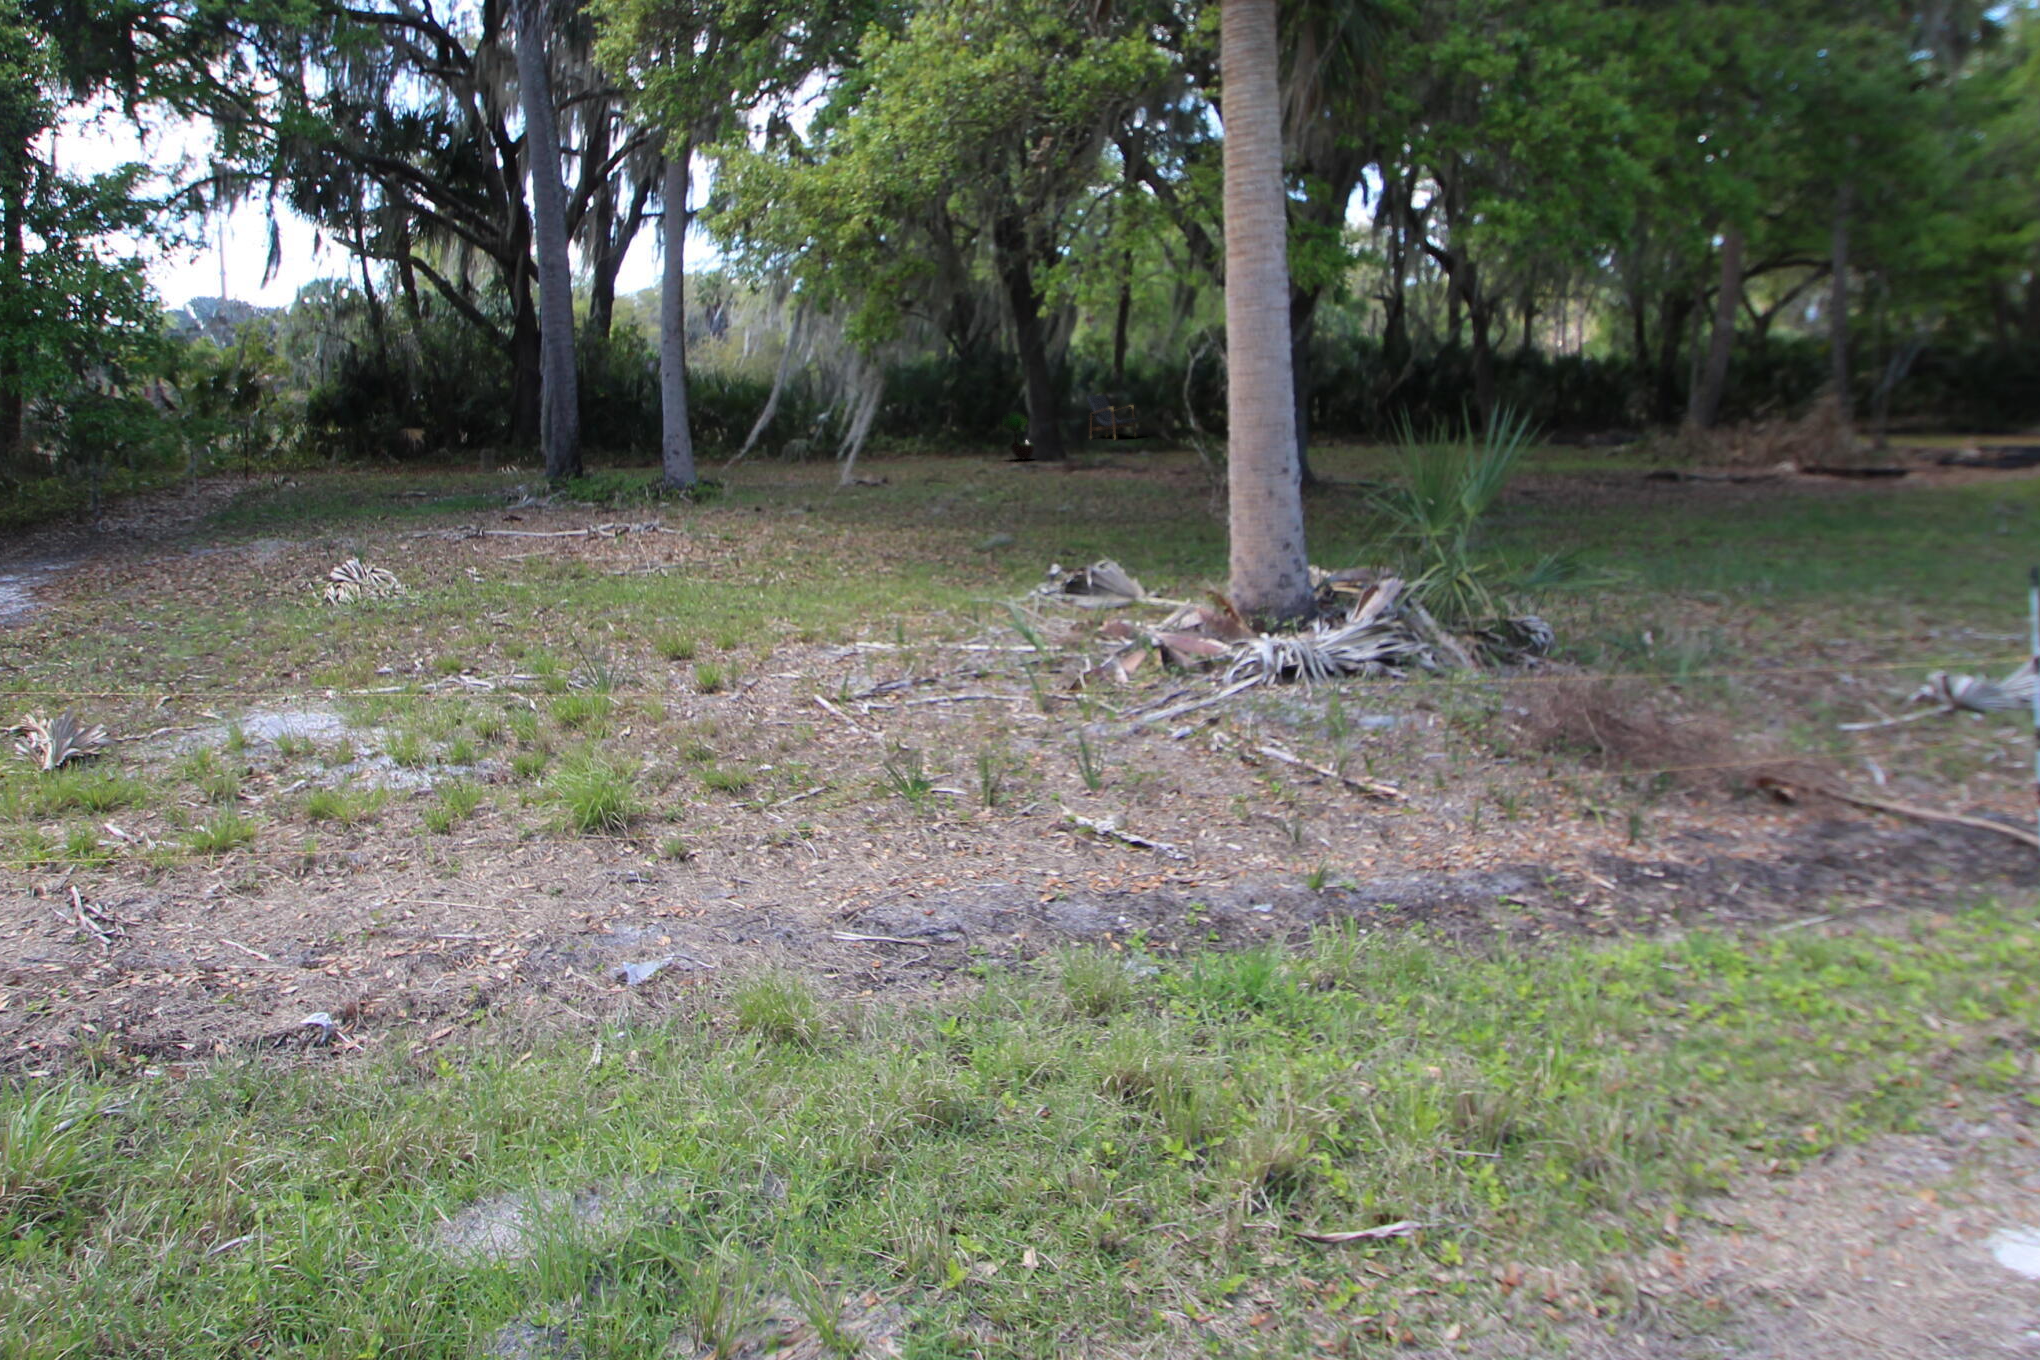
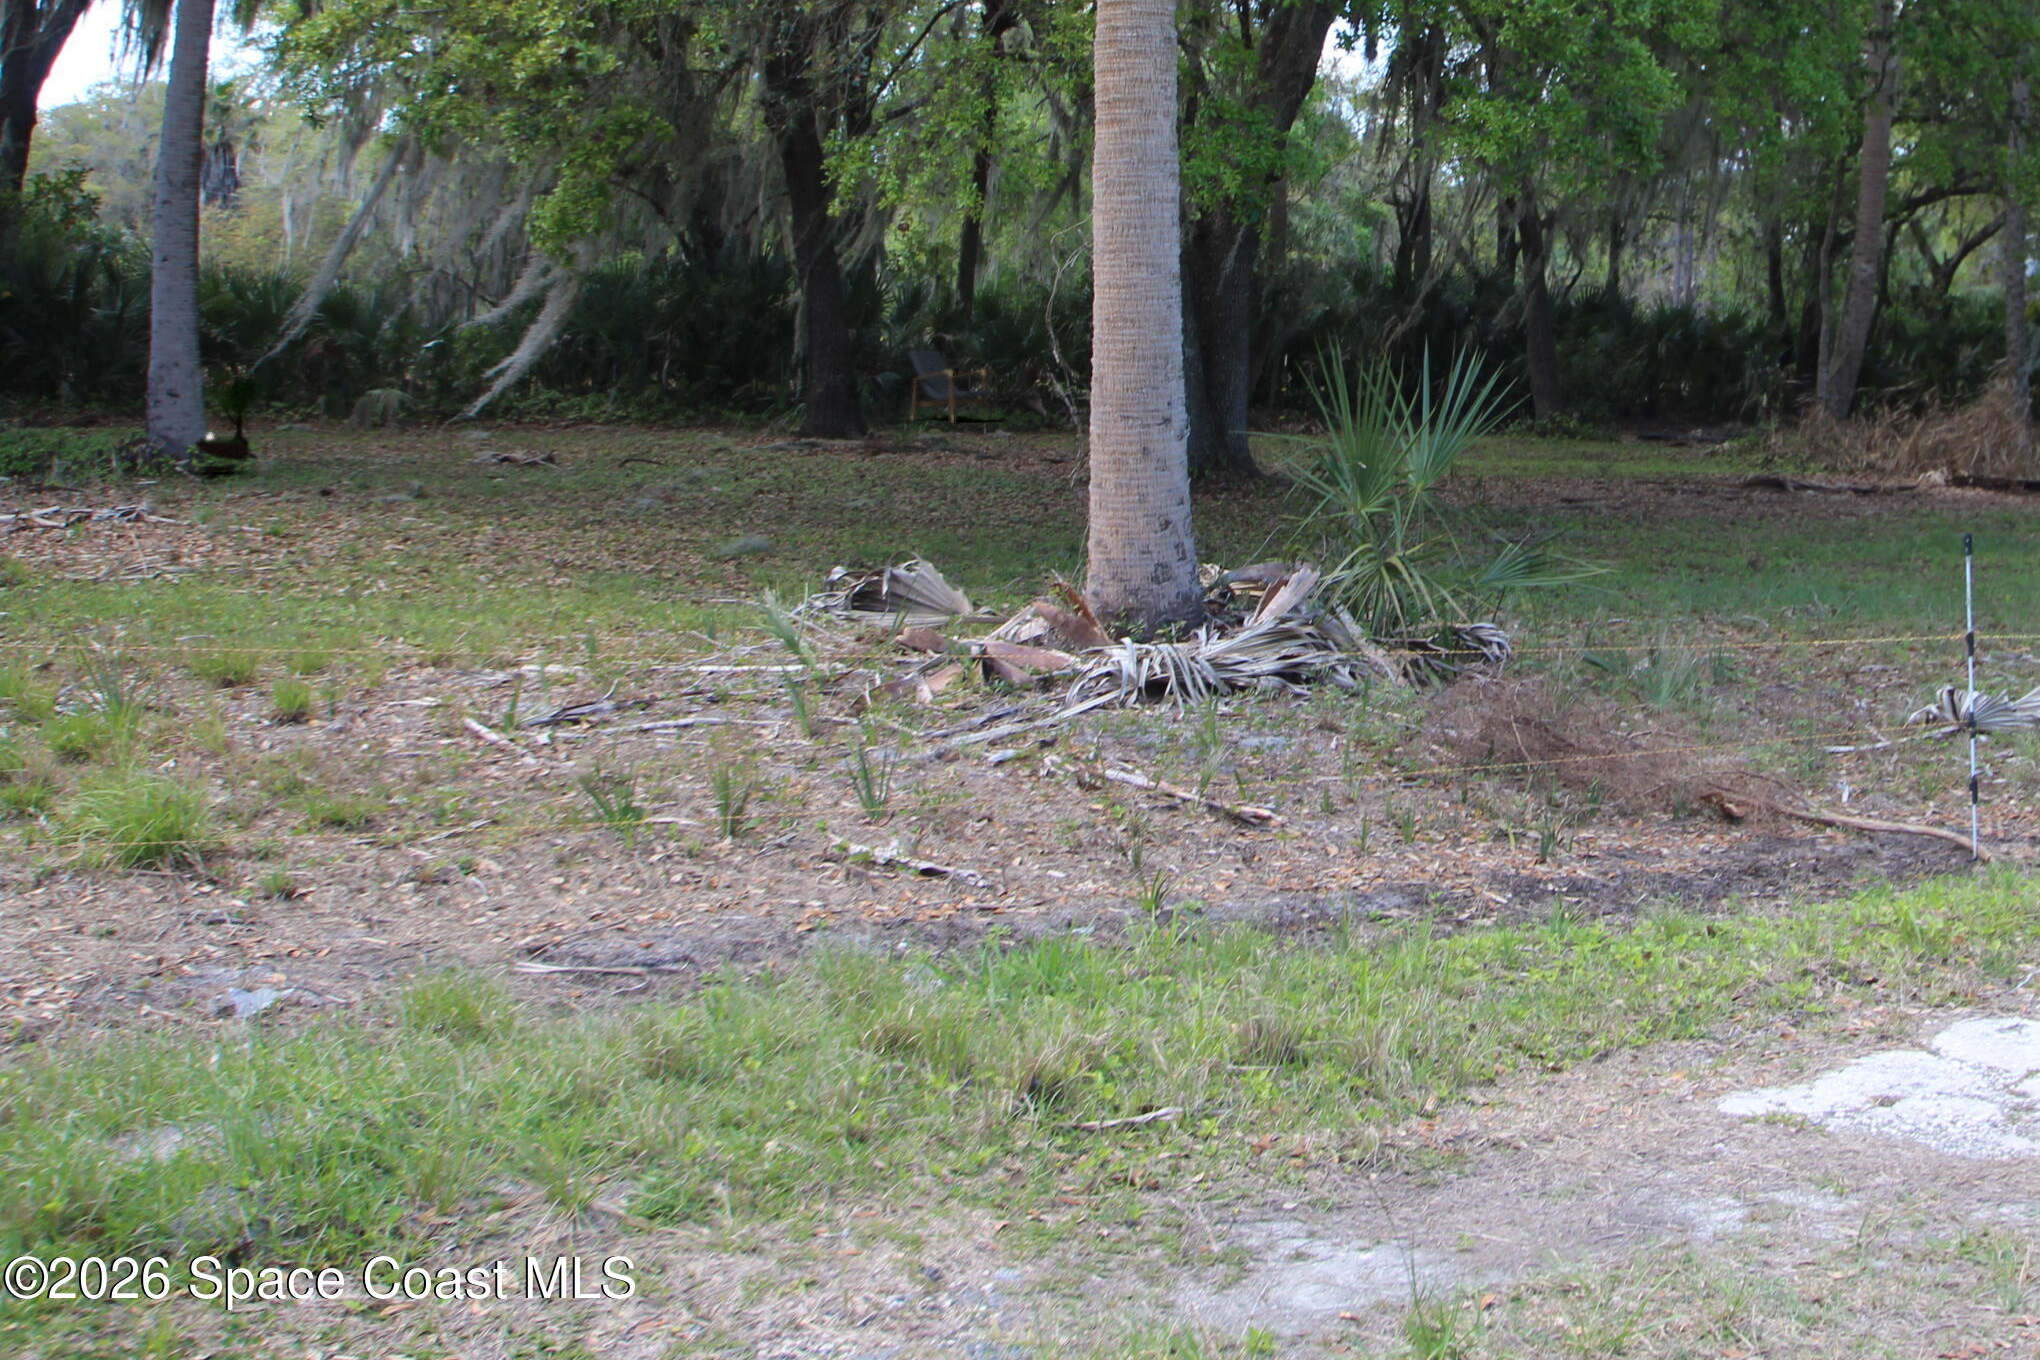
potted tree: present [1003,414,1034,460] -> present [195,372,267,473]

